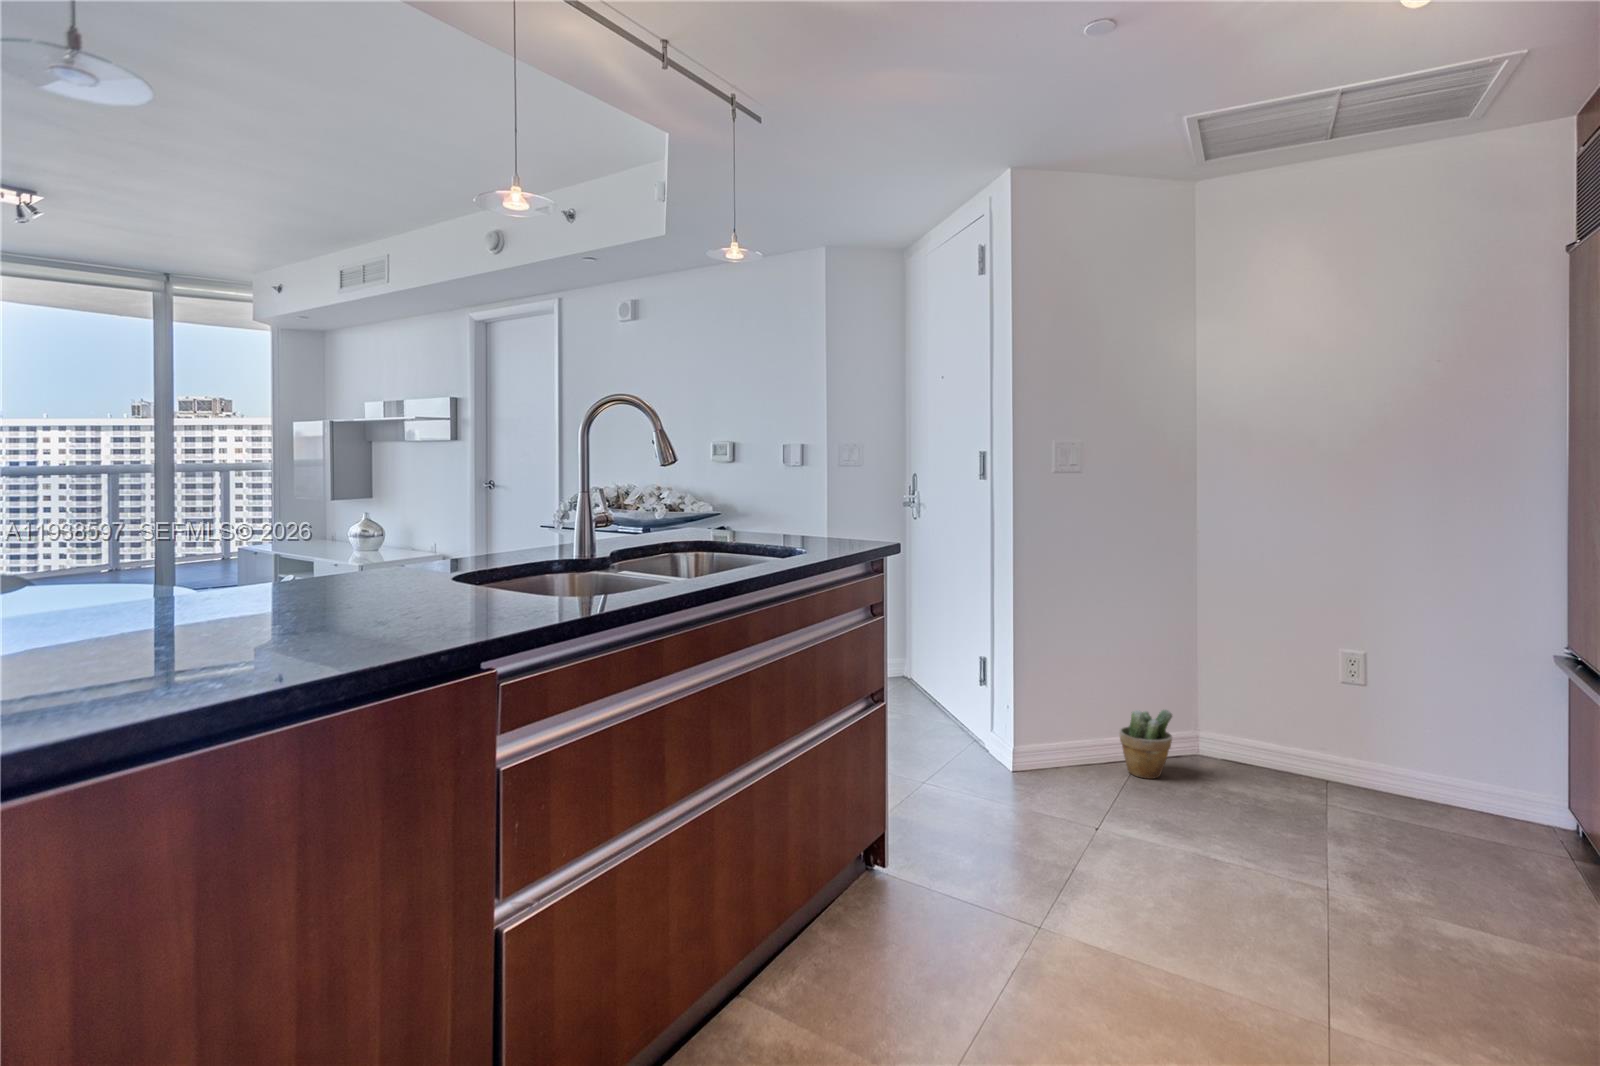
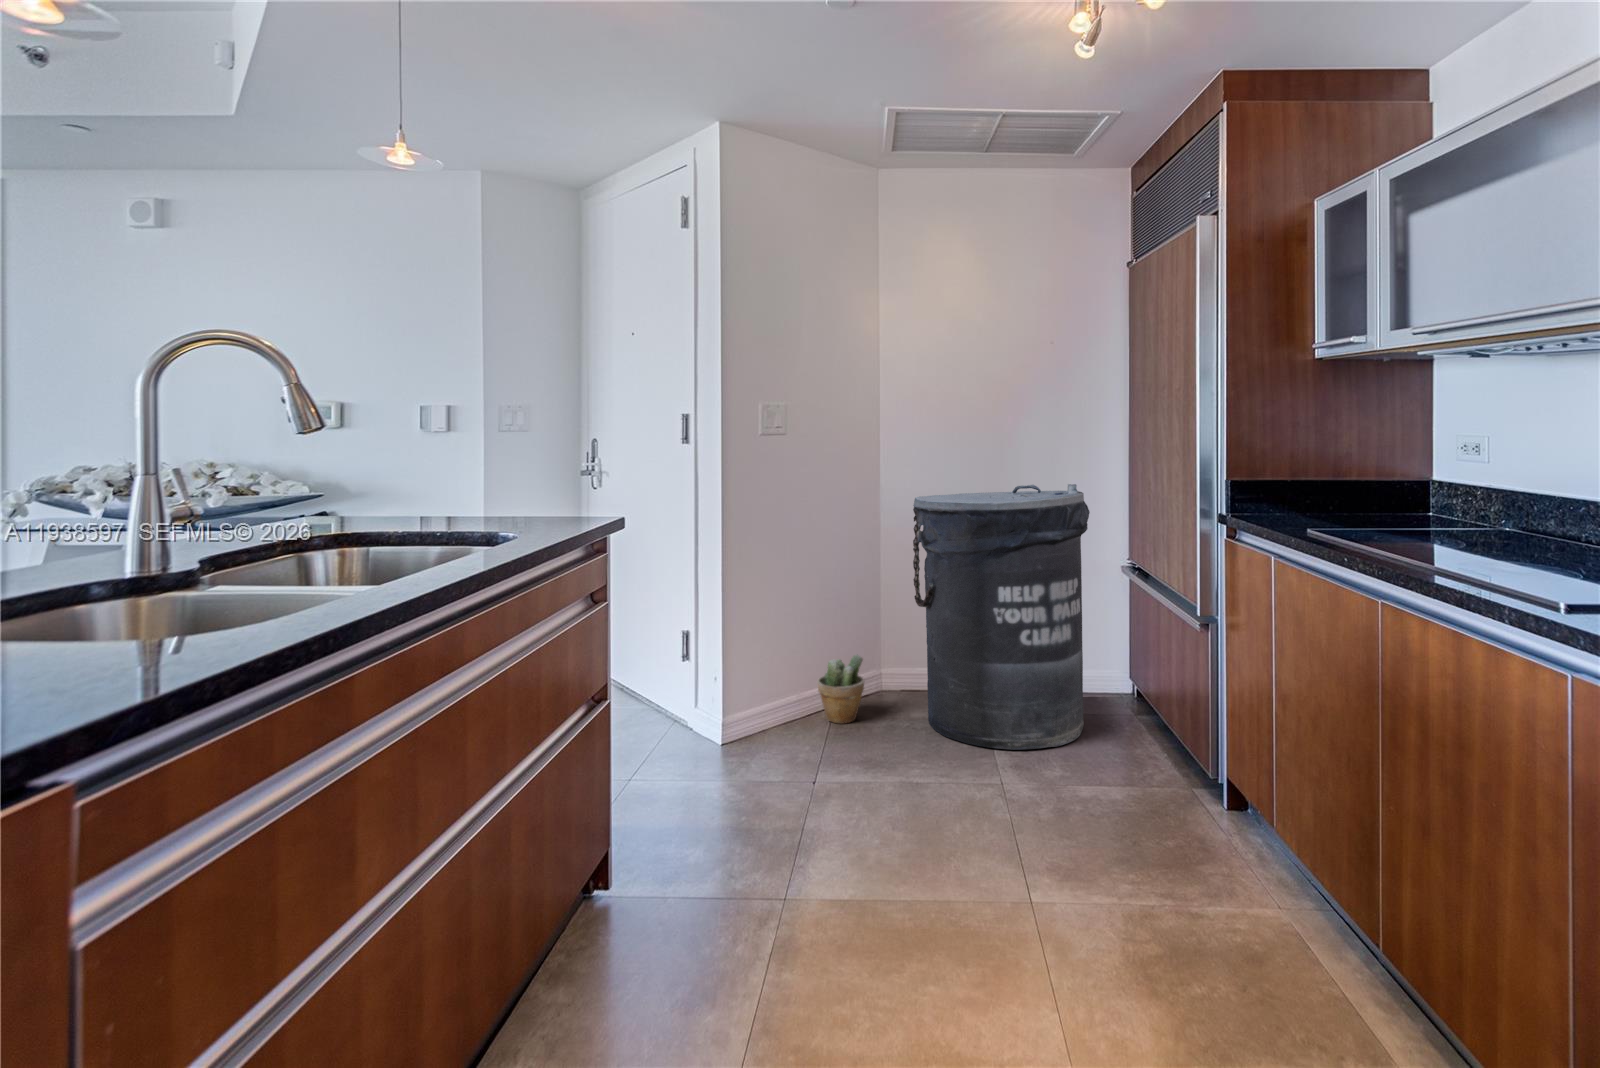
trash can: none [1234,546,1475,854] -> present [913,484,1090,750]

